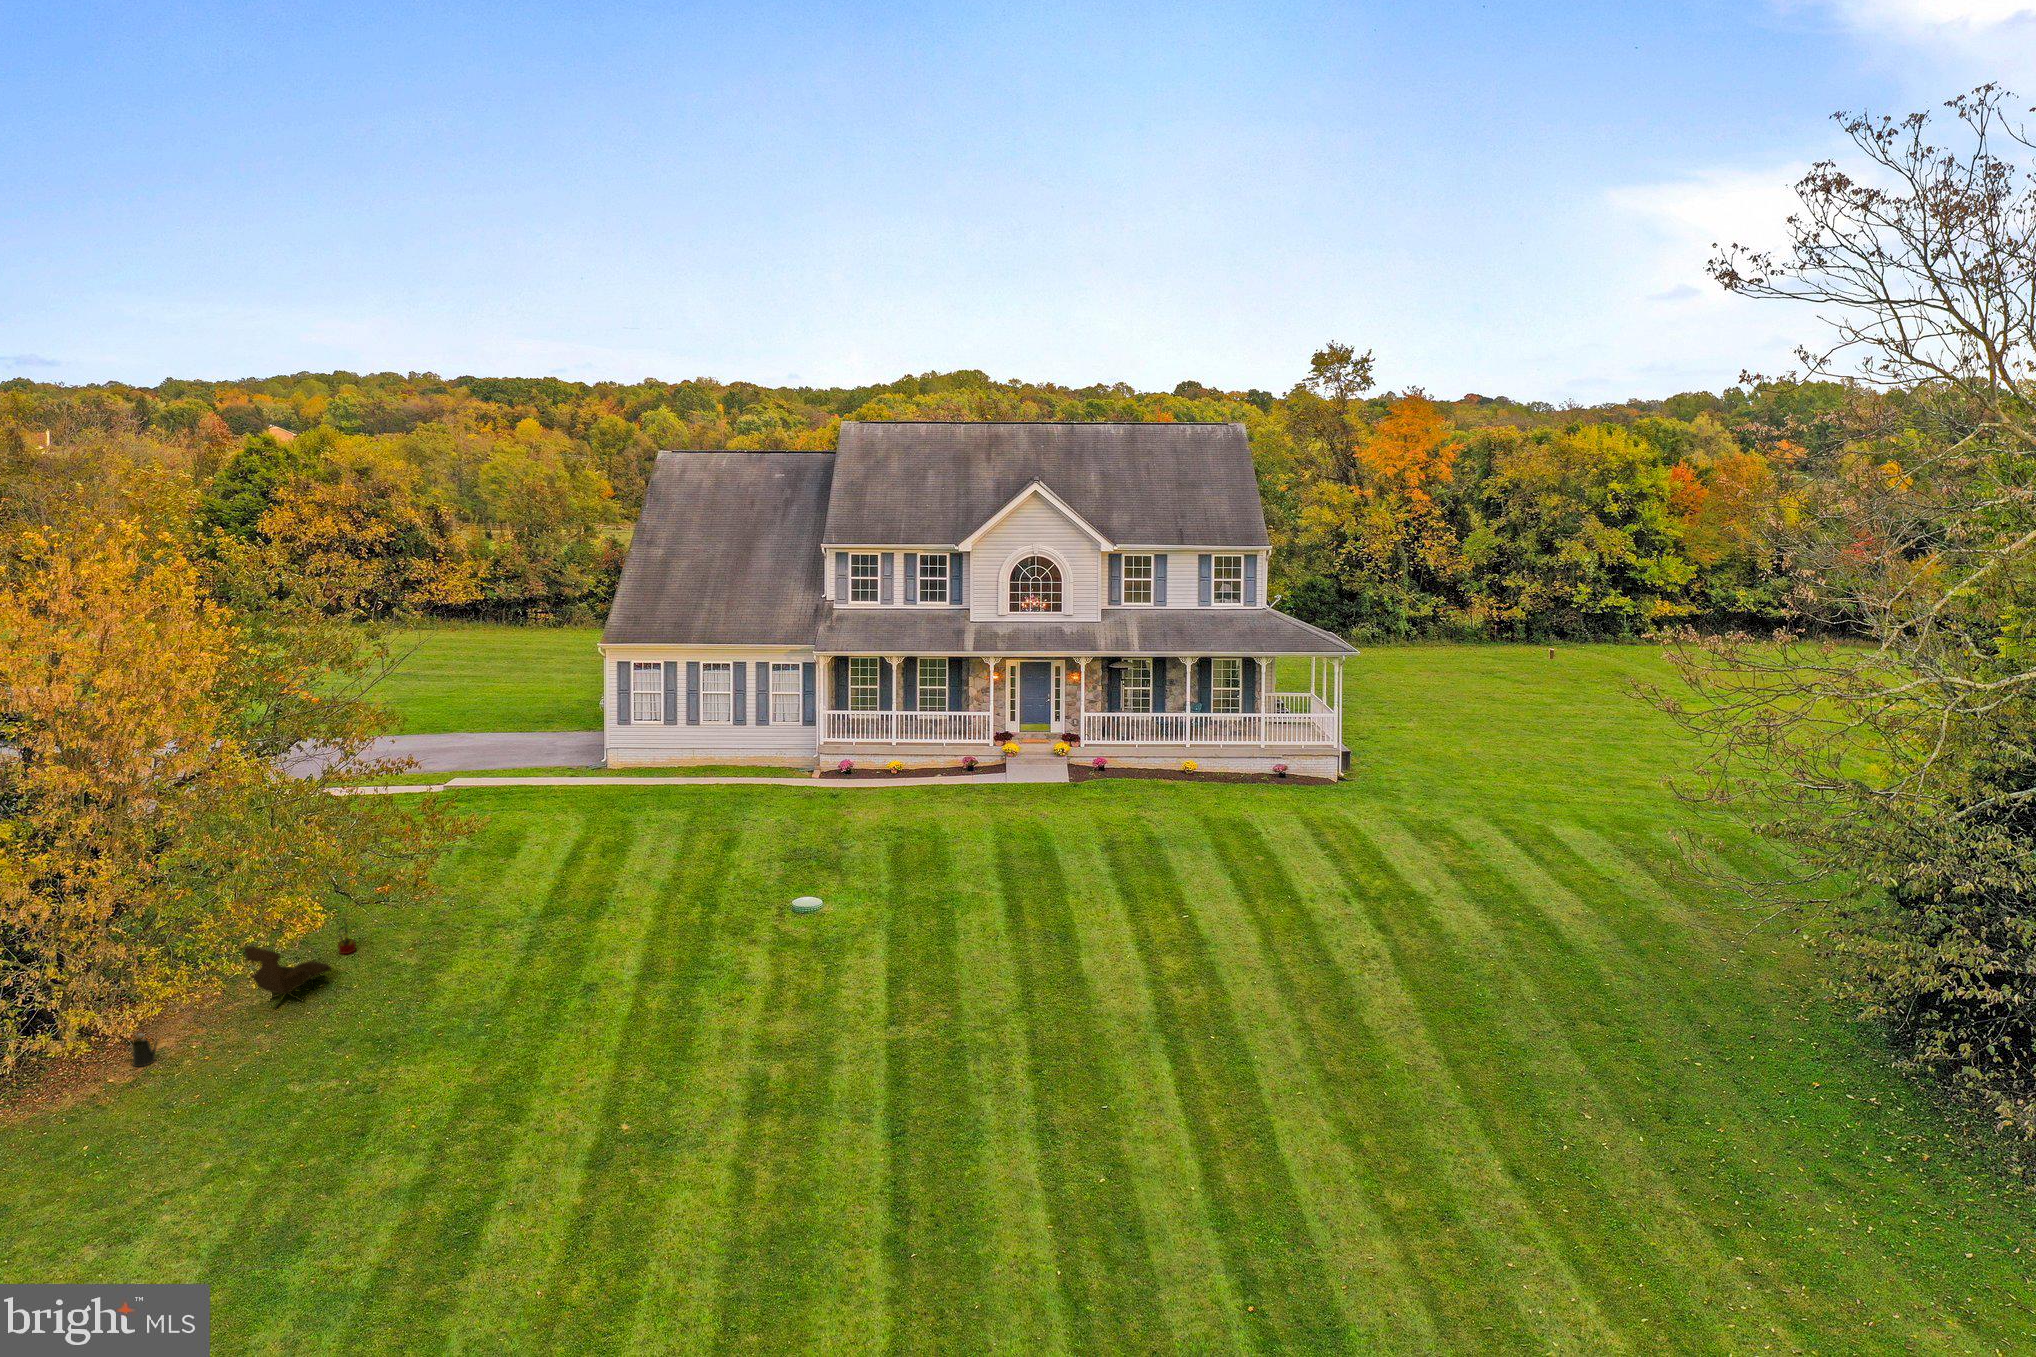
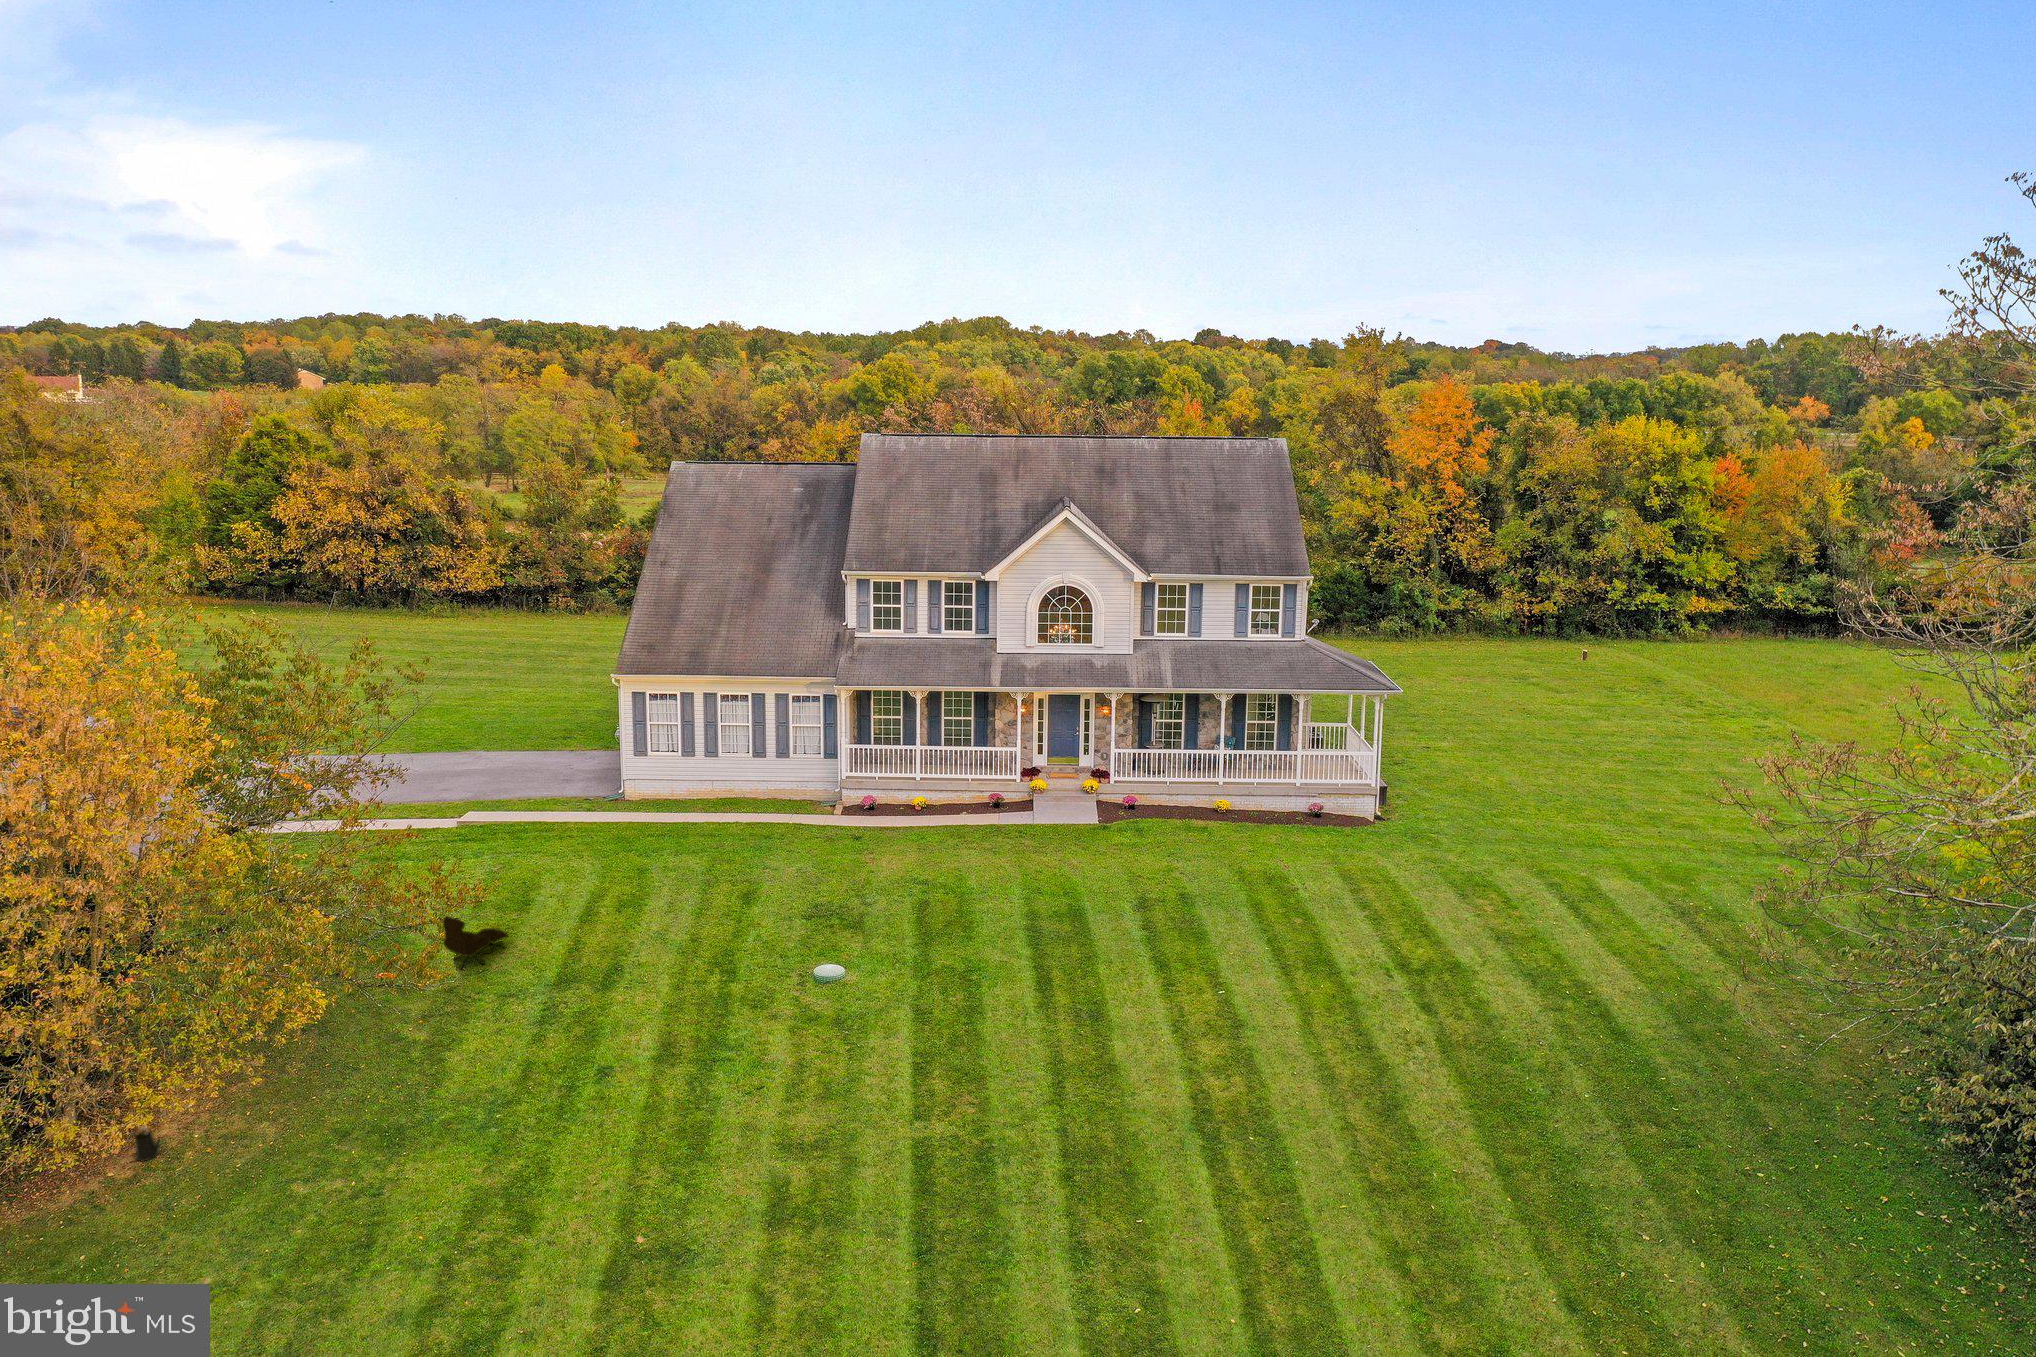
decorative plant: present [338,919,356,954] -> none [333,979,368,1027]
lounge chair: present [244,946,332,1009] -> present [443,916,509,969]

